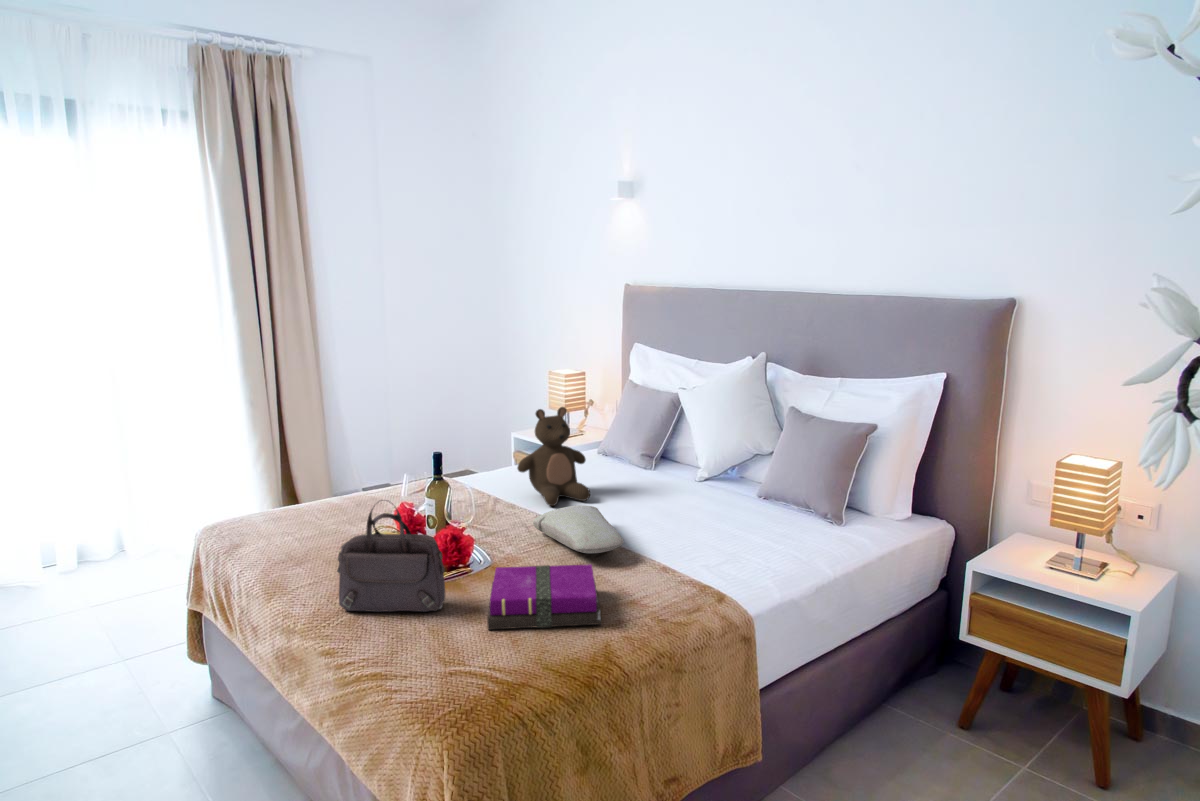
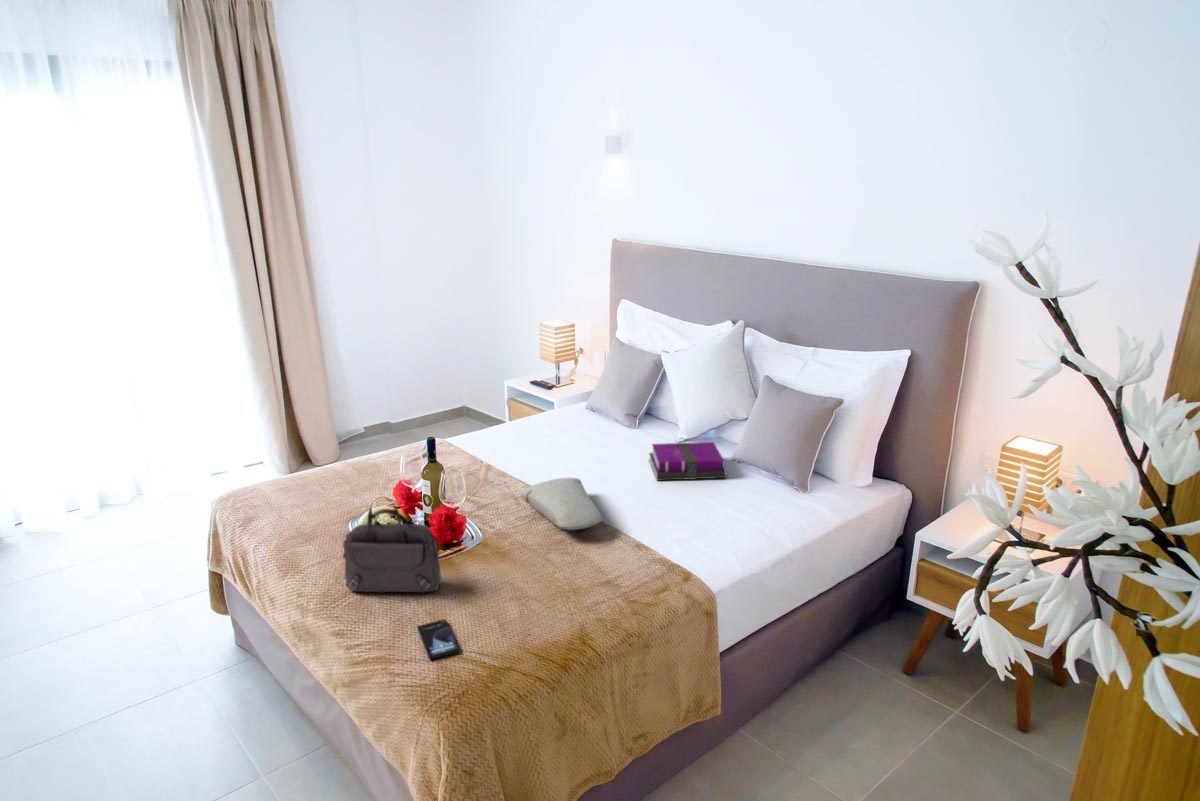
stuffed bear: present [517,407,590,506] -> none [507,377,576,473]
notebook: present [487,564,601,630] -> present [649,442,727,481]
smartphone: none [418,636,467,676] -> present [417,619,459,660]

